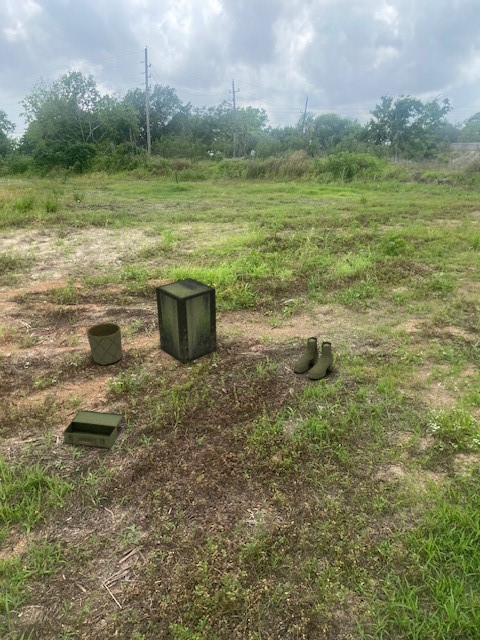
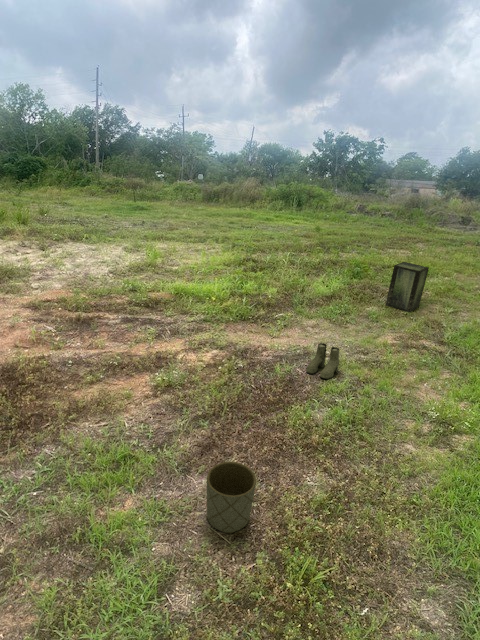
storage box: present [156,278,217,364] -> present [386,262,429,312]
planter: present [87,323,122,365] -> present [207,462,256,534]
toolbox: present [63,410,123,448] -> none [128,403,176,434]

